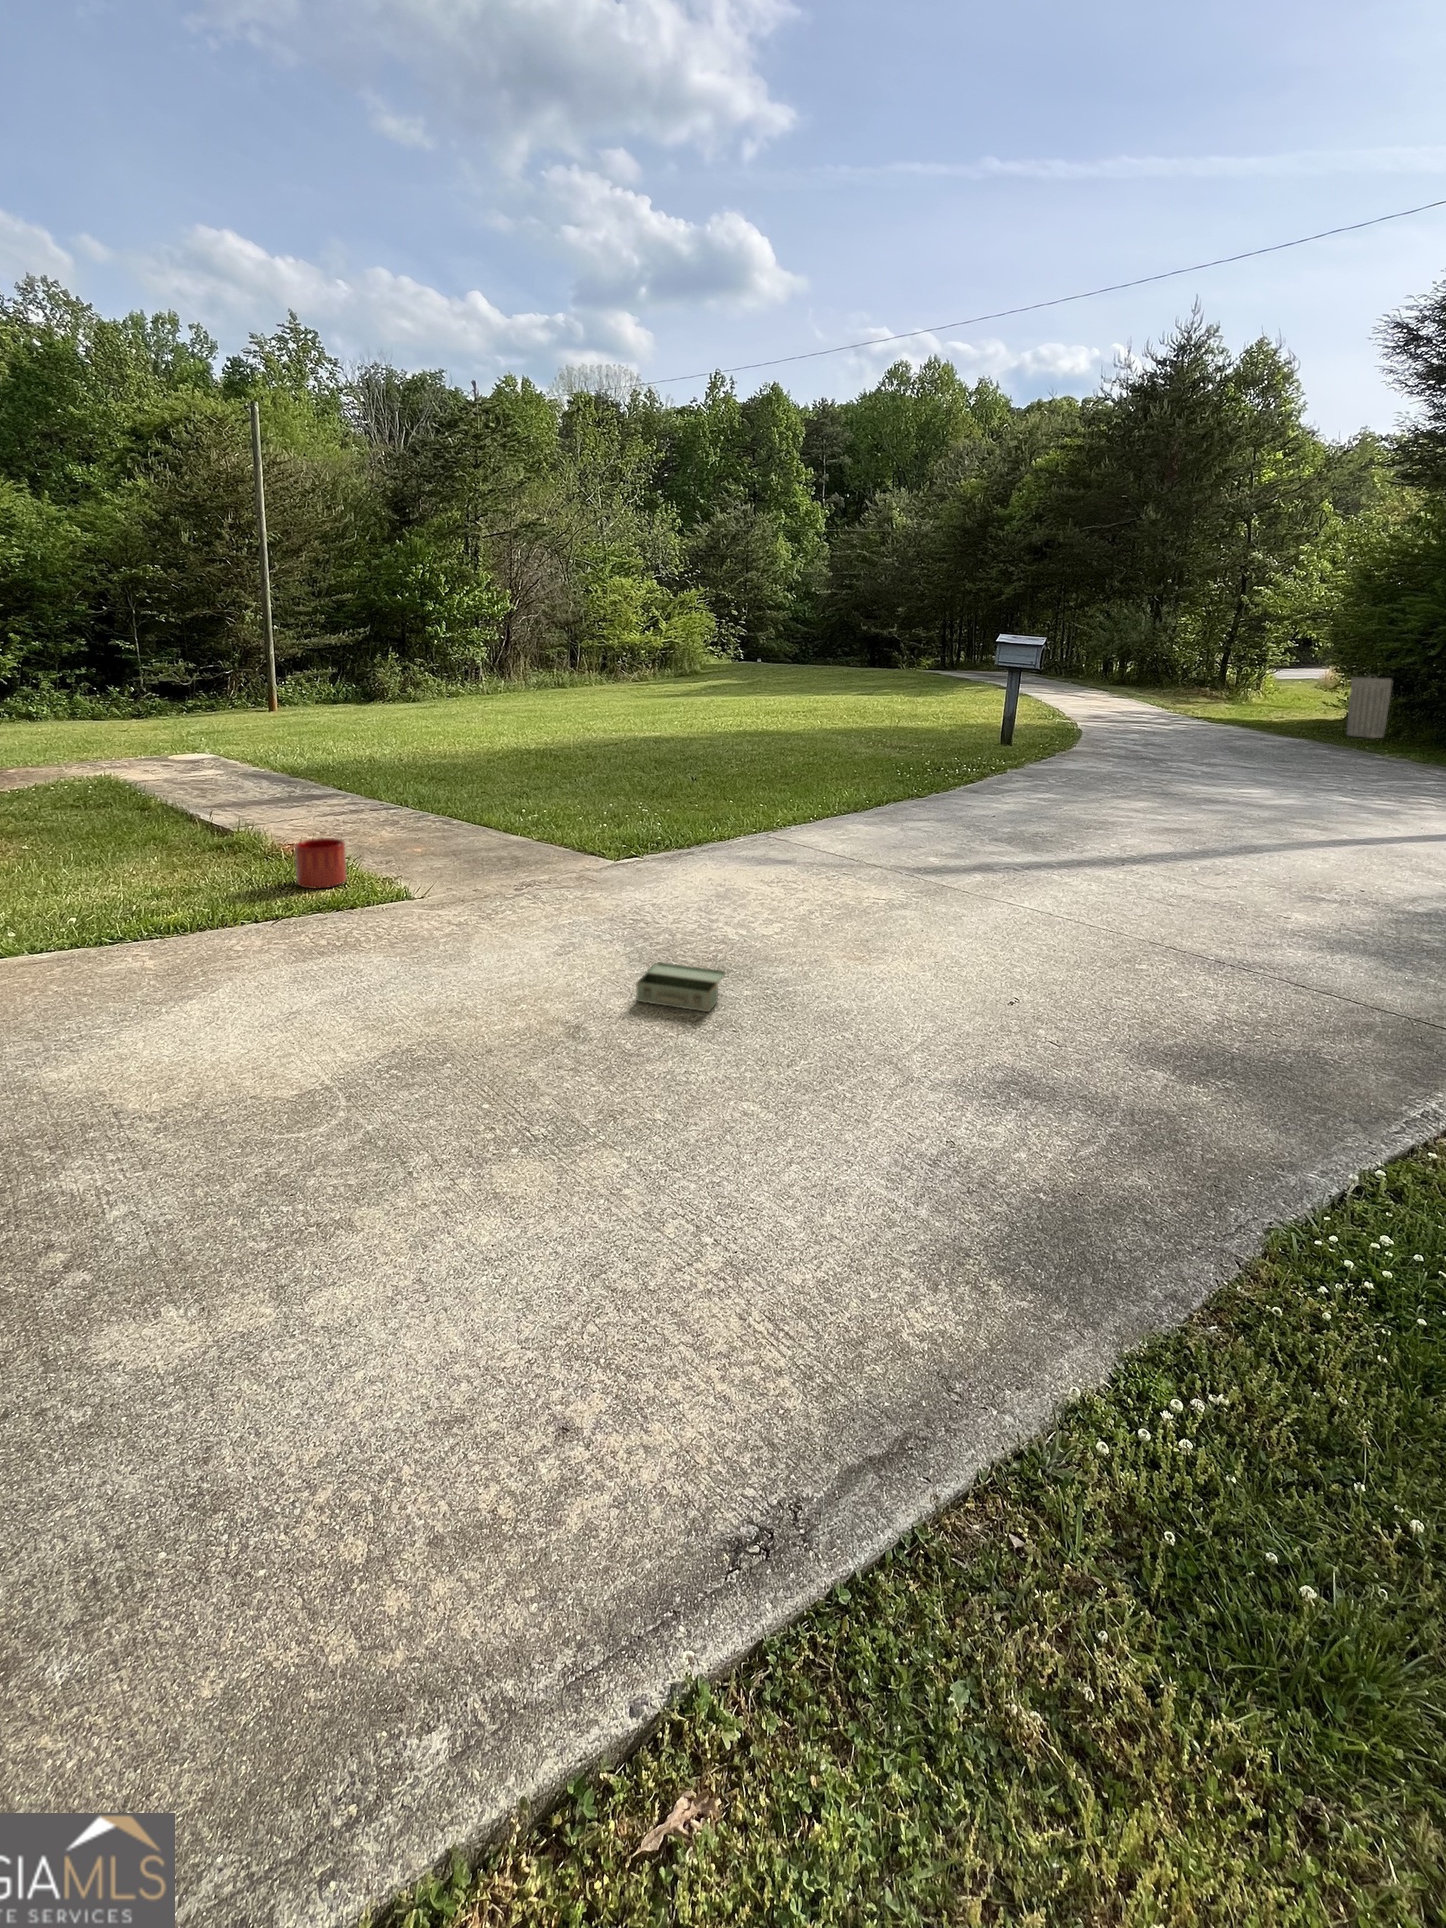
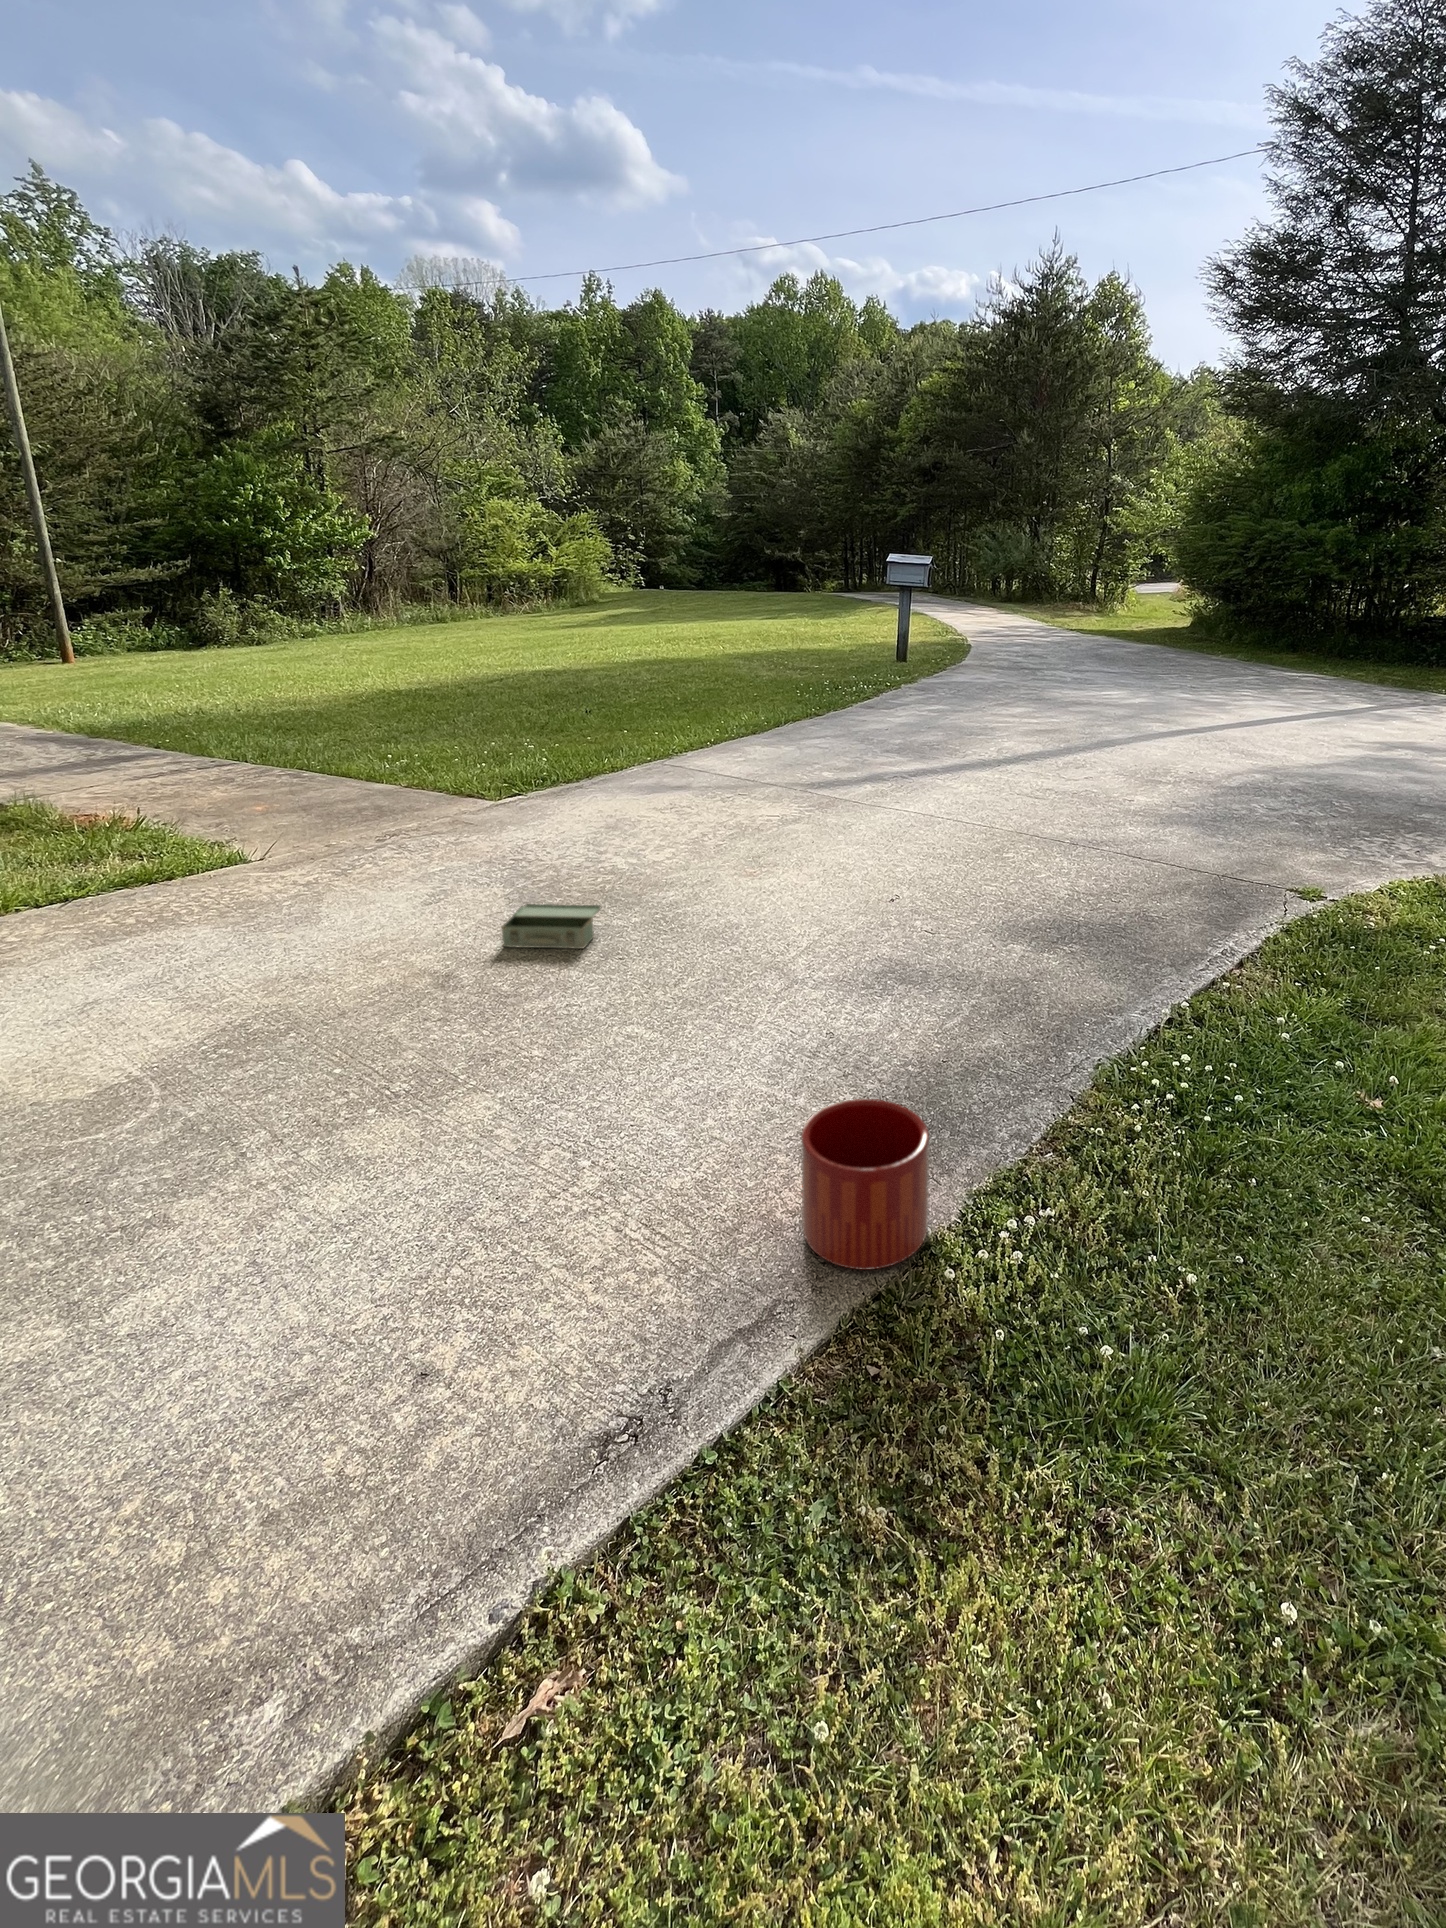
trash can: present [1347,677,1393,738] -> none [1189,589,1224,646]
planter: present [295,838,347,889] -> present [801,1099,929,1270]

